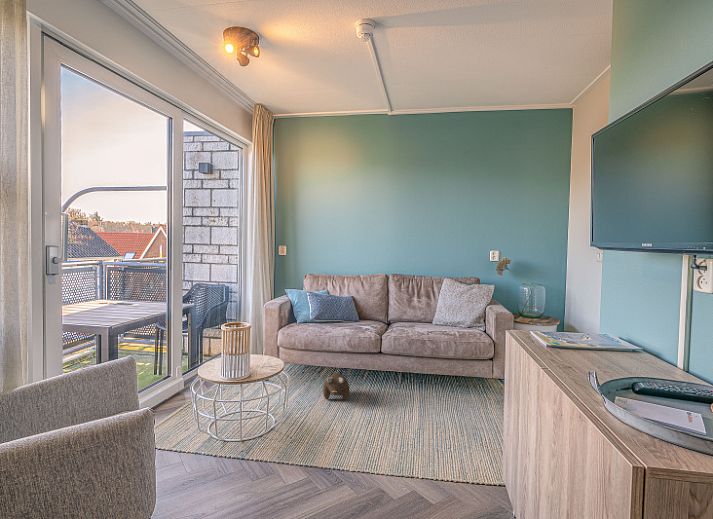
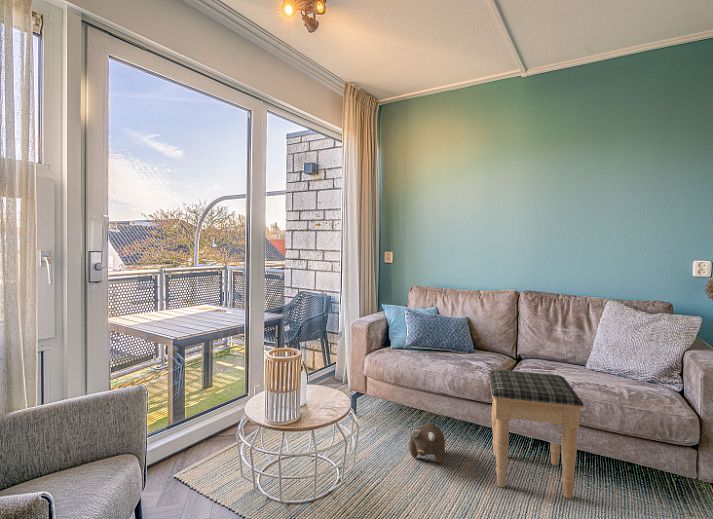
footstool: none [376,328,438,406] -> present [489,370,584,499]

